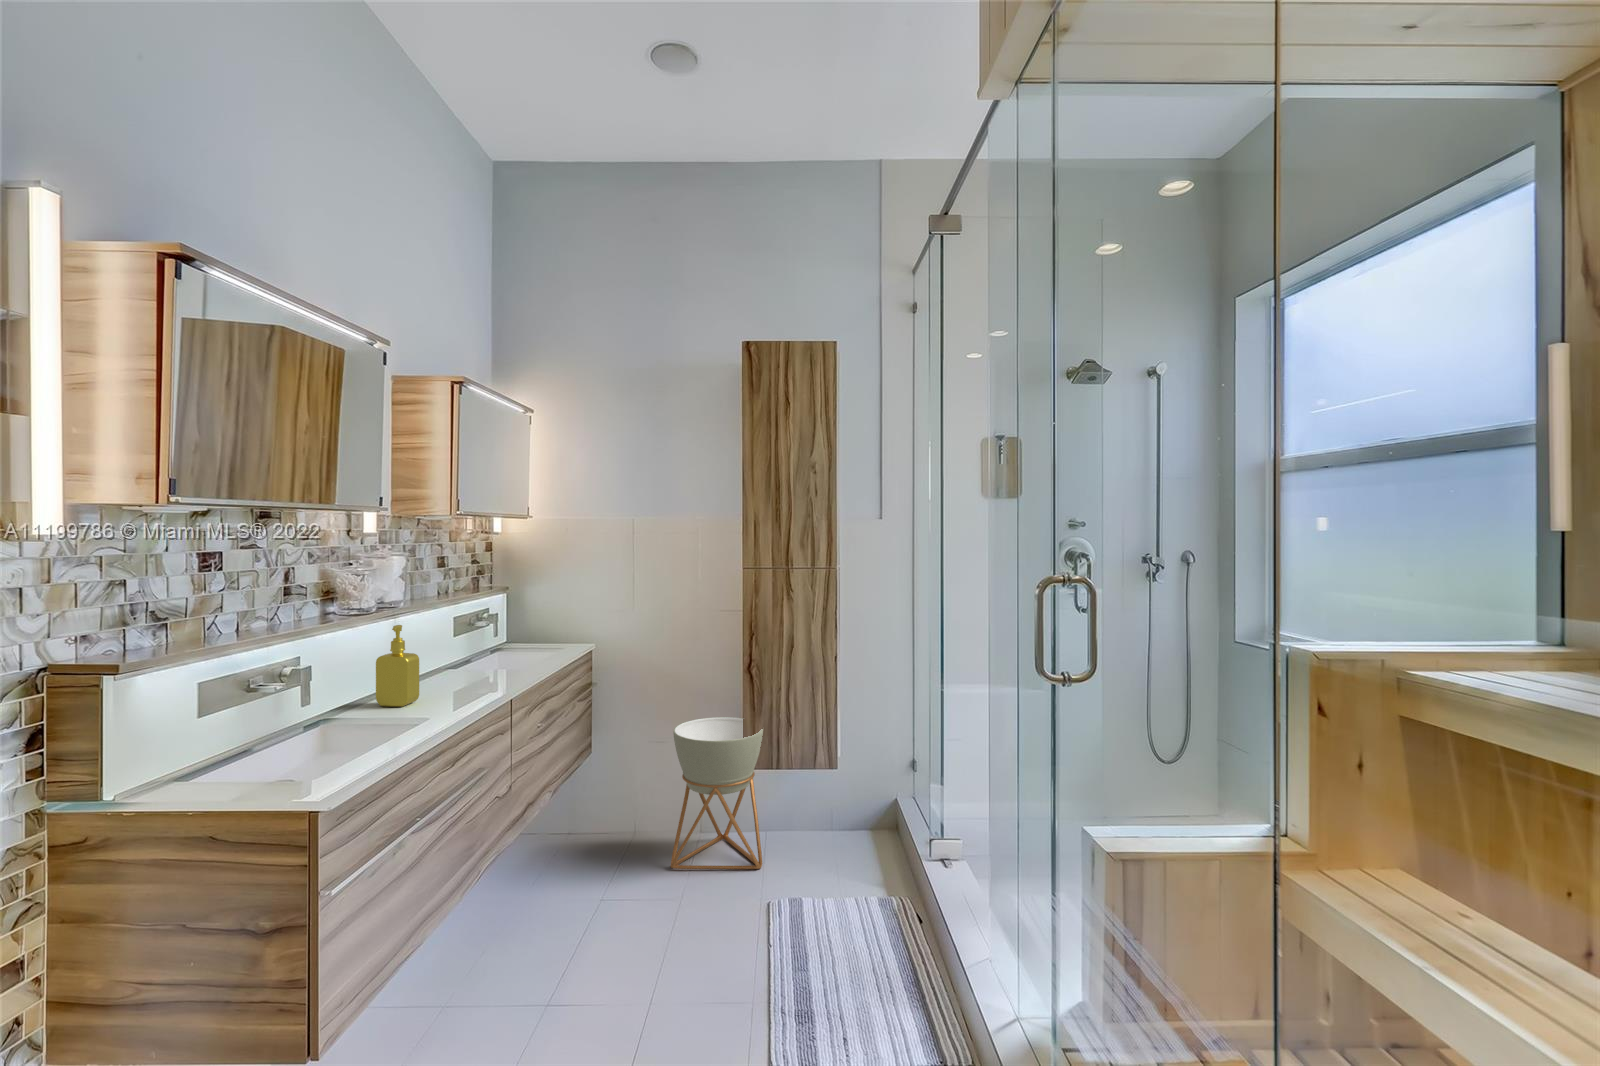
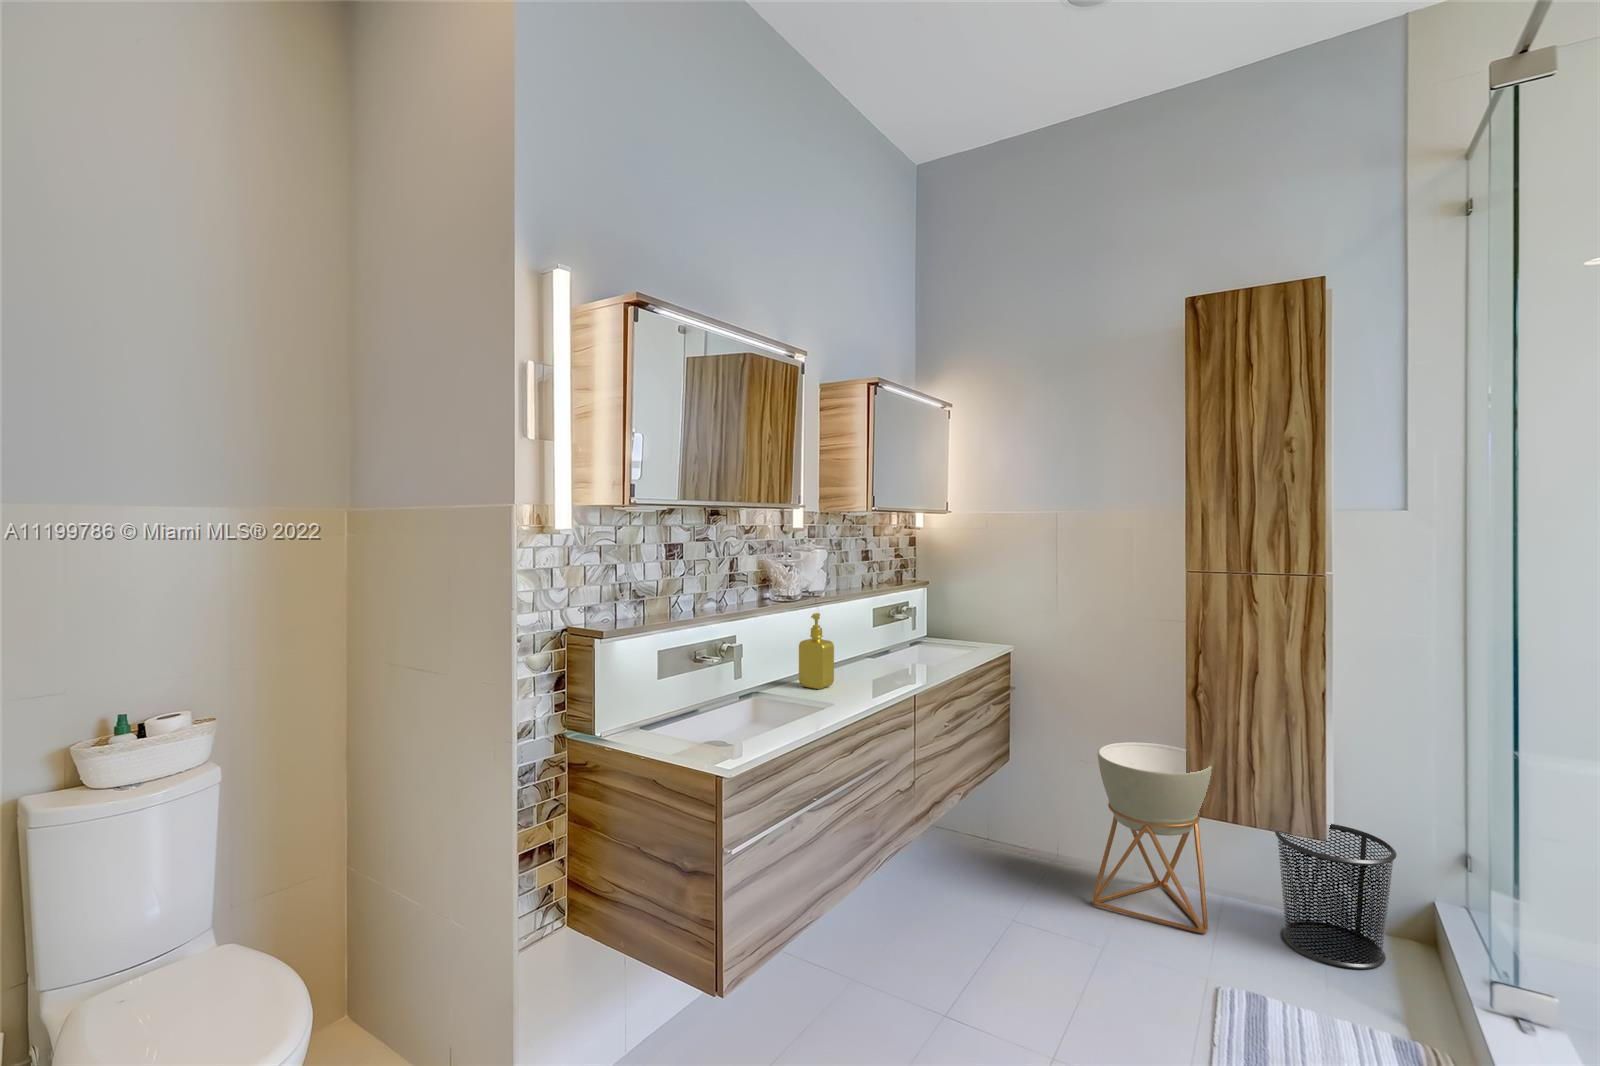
waste bin: none [808,760,885,867] -> present [1275,824,1397,969]

